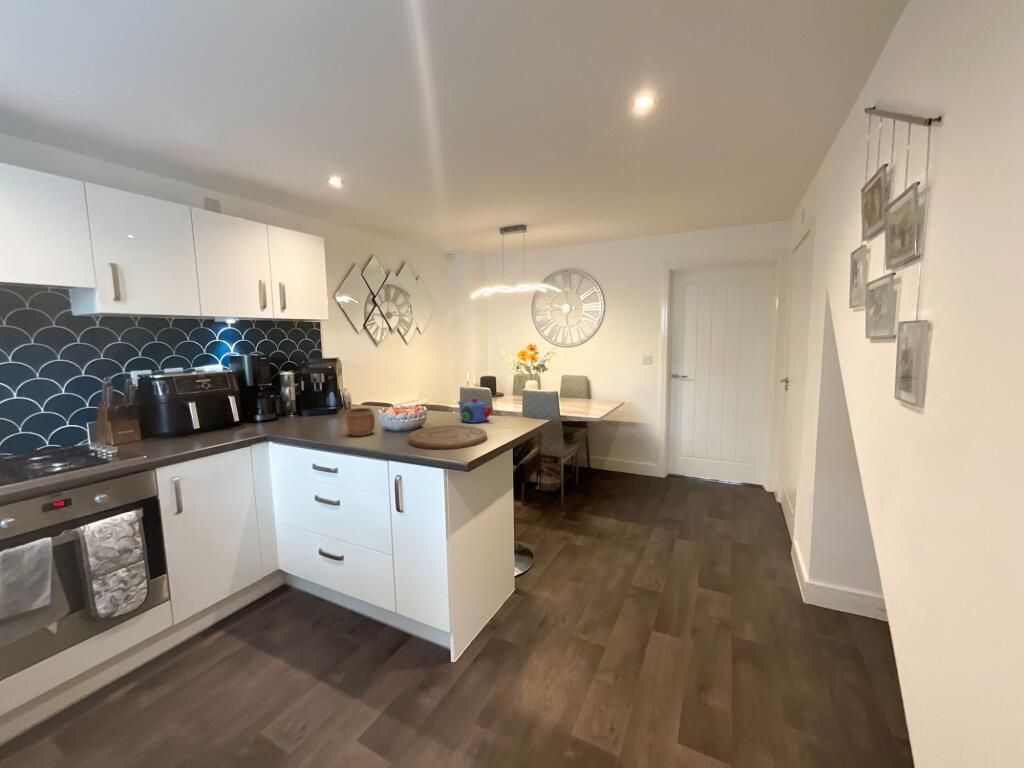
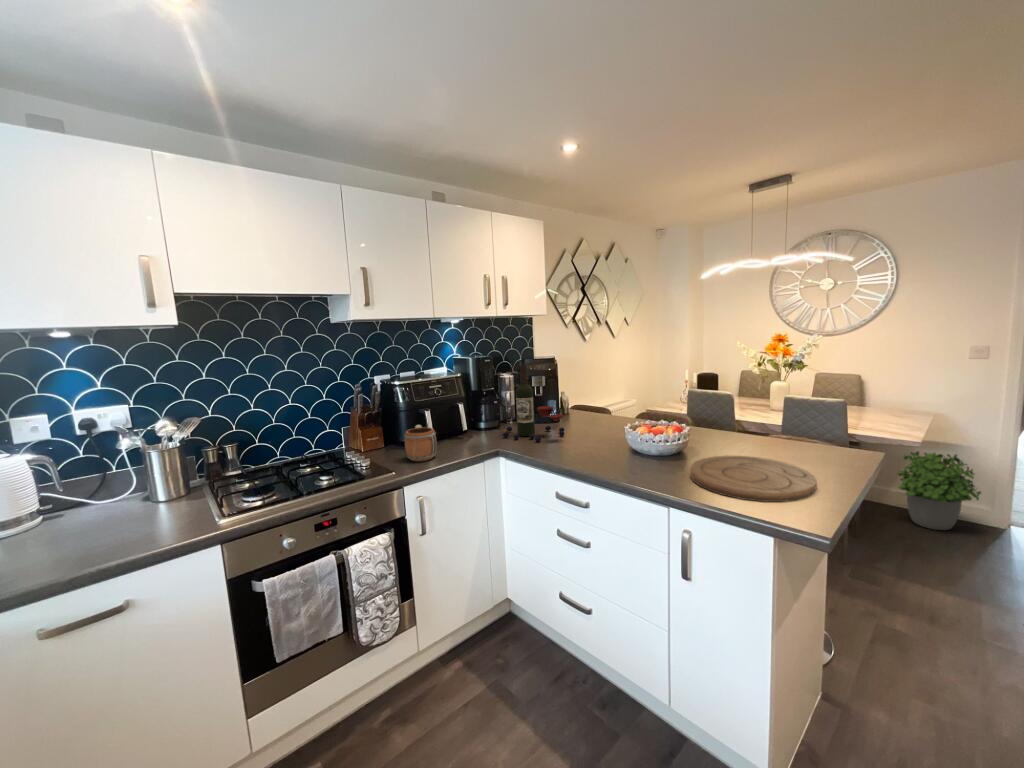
wine bottle: none [275,362,335,427] -> present [503,365,564,442]
teapot: present [458,399,492,423] -> none [726,416,790,450]
mug: present [346,407,375,436] -> present [405,425,436,462]
potted plant: none [602,428,644,481] -> present [898,451,981,530]

